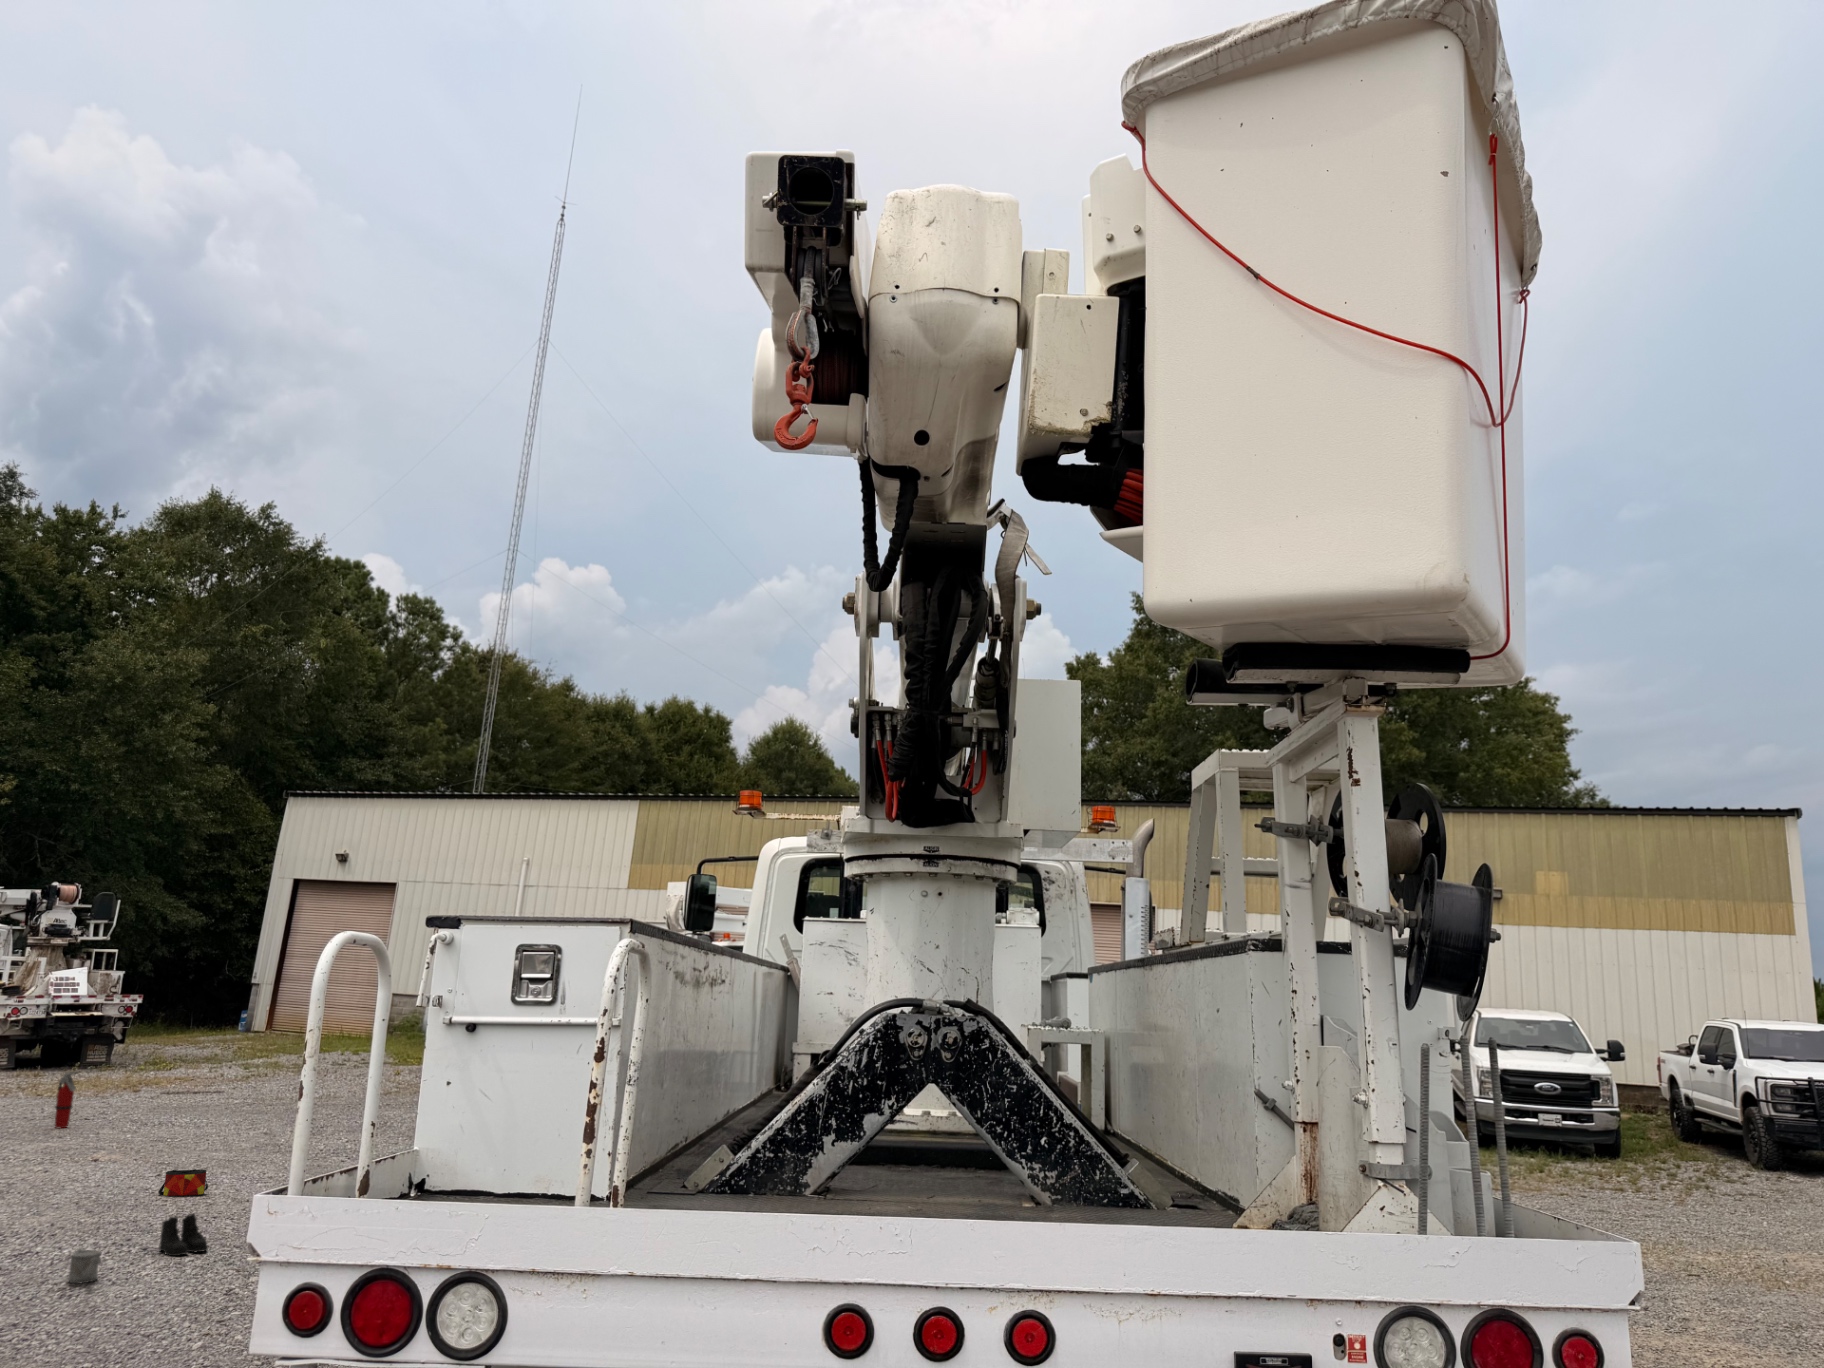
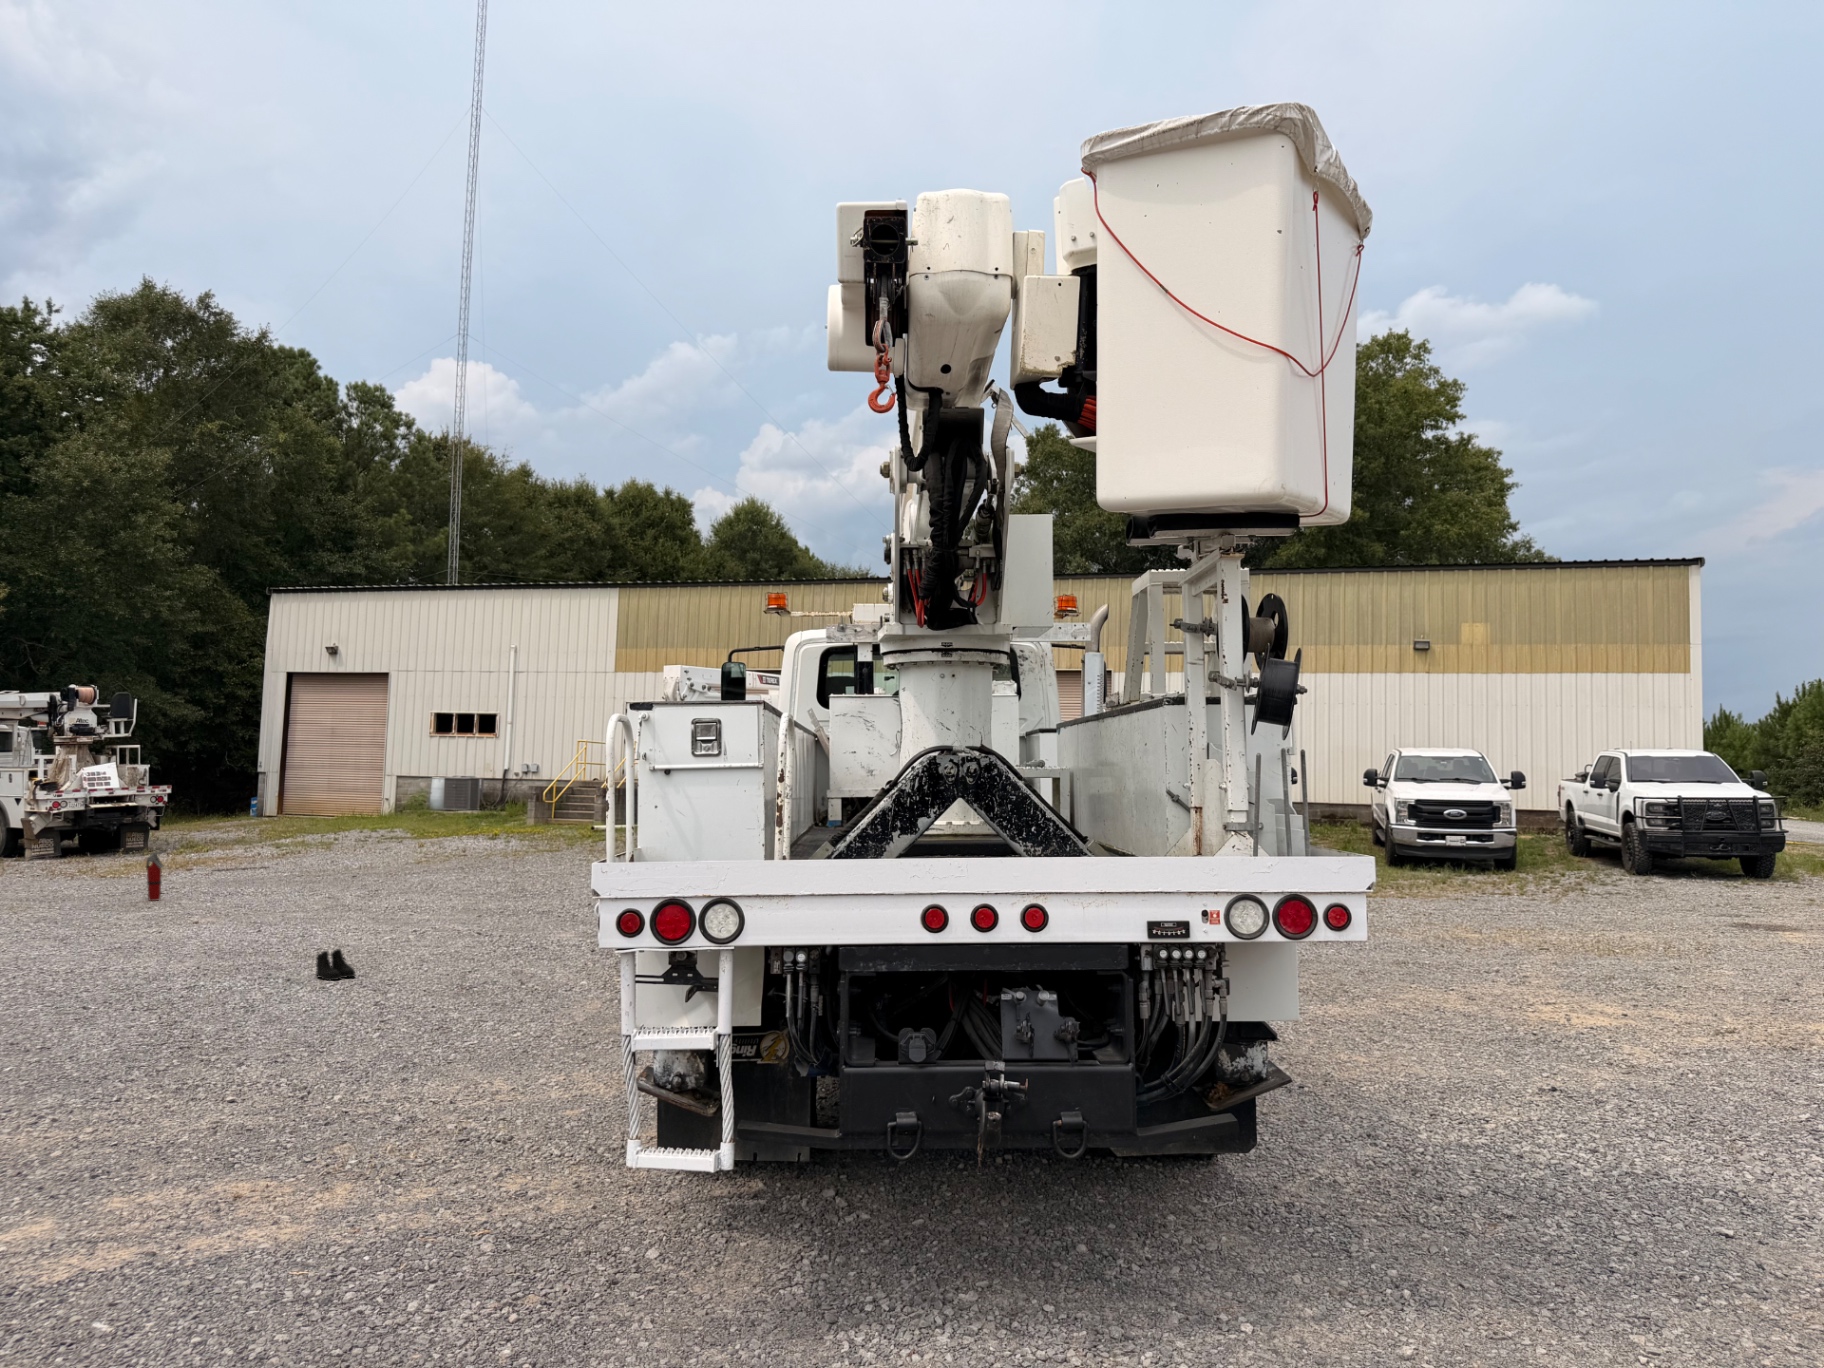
bag: present [158,1169,208,1197] -> none [283,922,323,944]
watering can: present [68,1248,101,1283] -> none [262,973,289,998]

